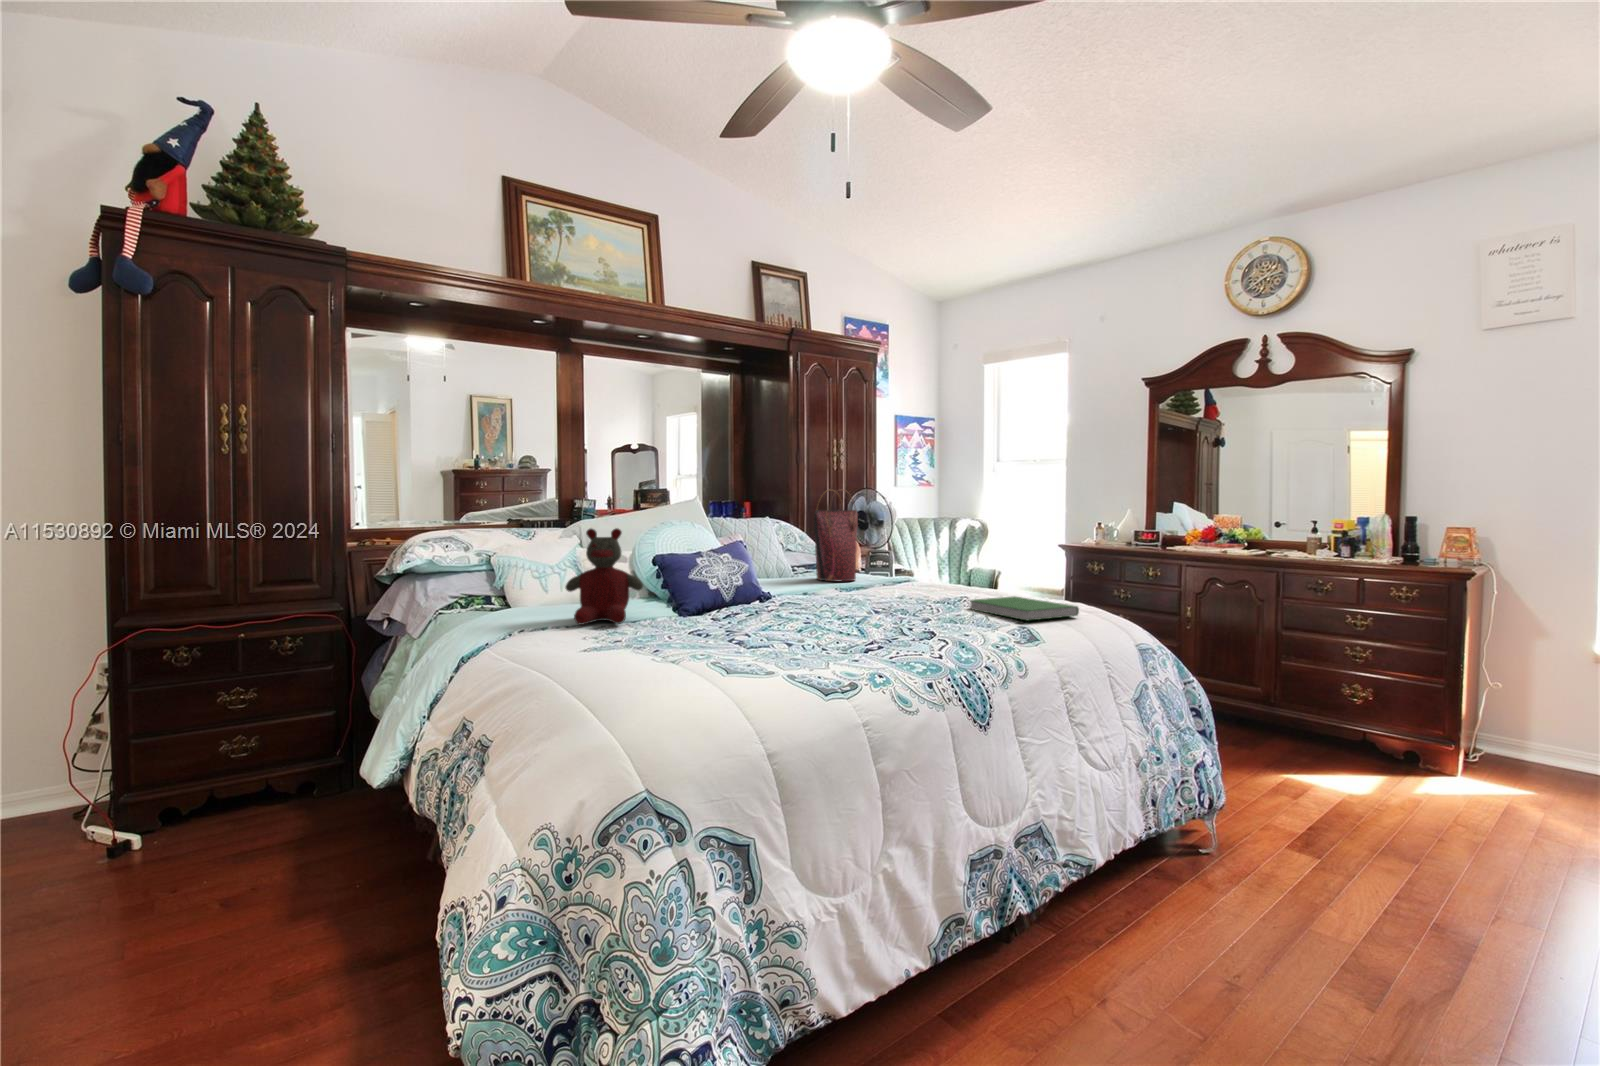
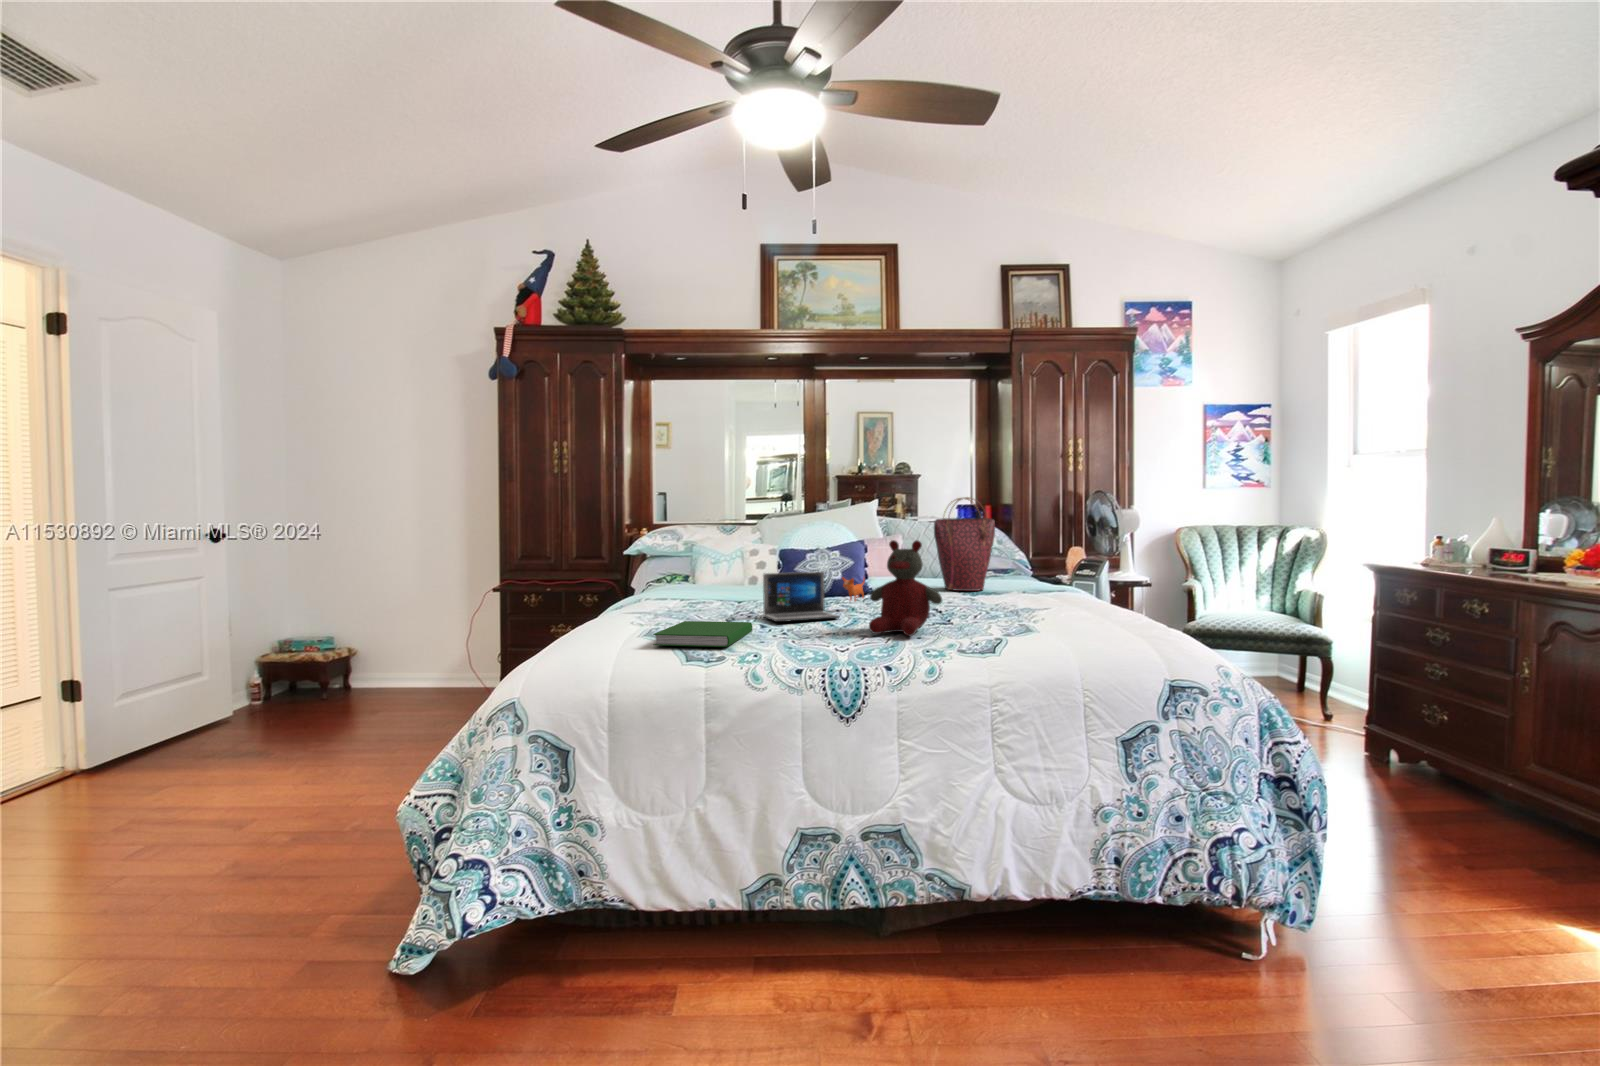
stuffed bear: present [565,528,643,625] -> present [869,540,942,636]
laptop: none [755,569,834,630] -> present [763,572,865,622]
hardcover book: present [970,597,1079,621] -> present [653,621,752,647]

